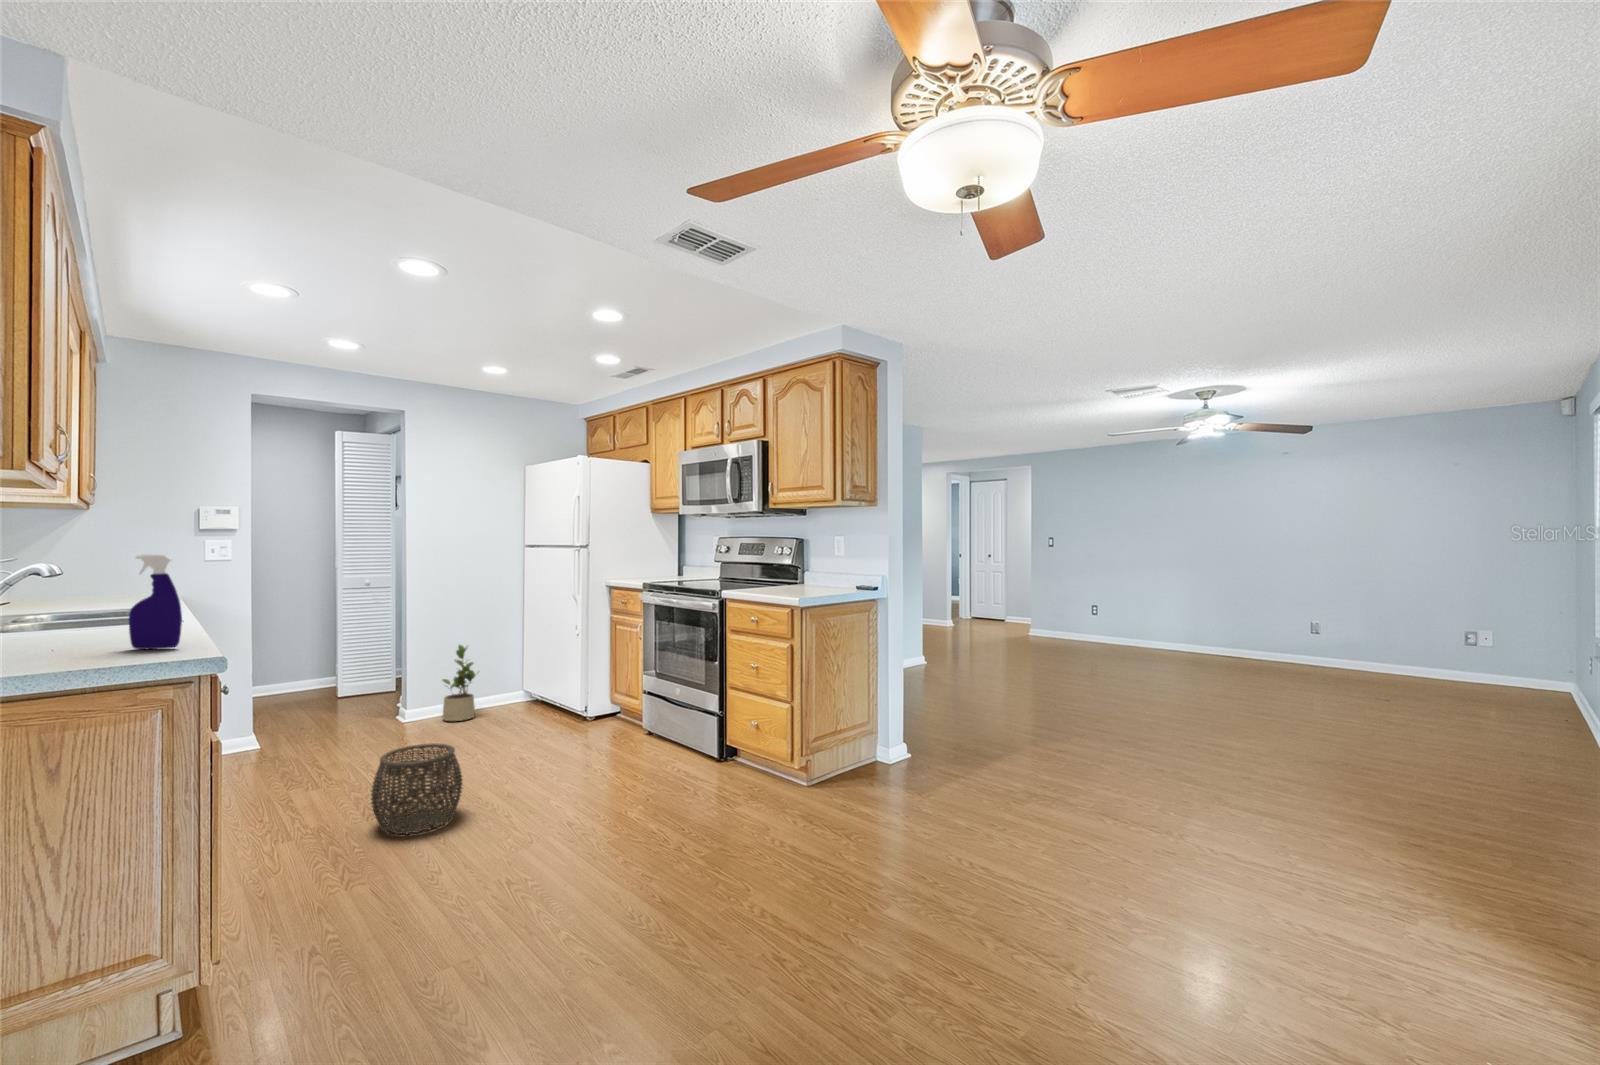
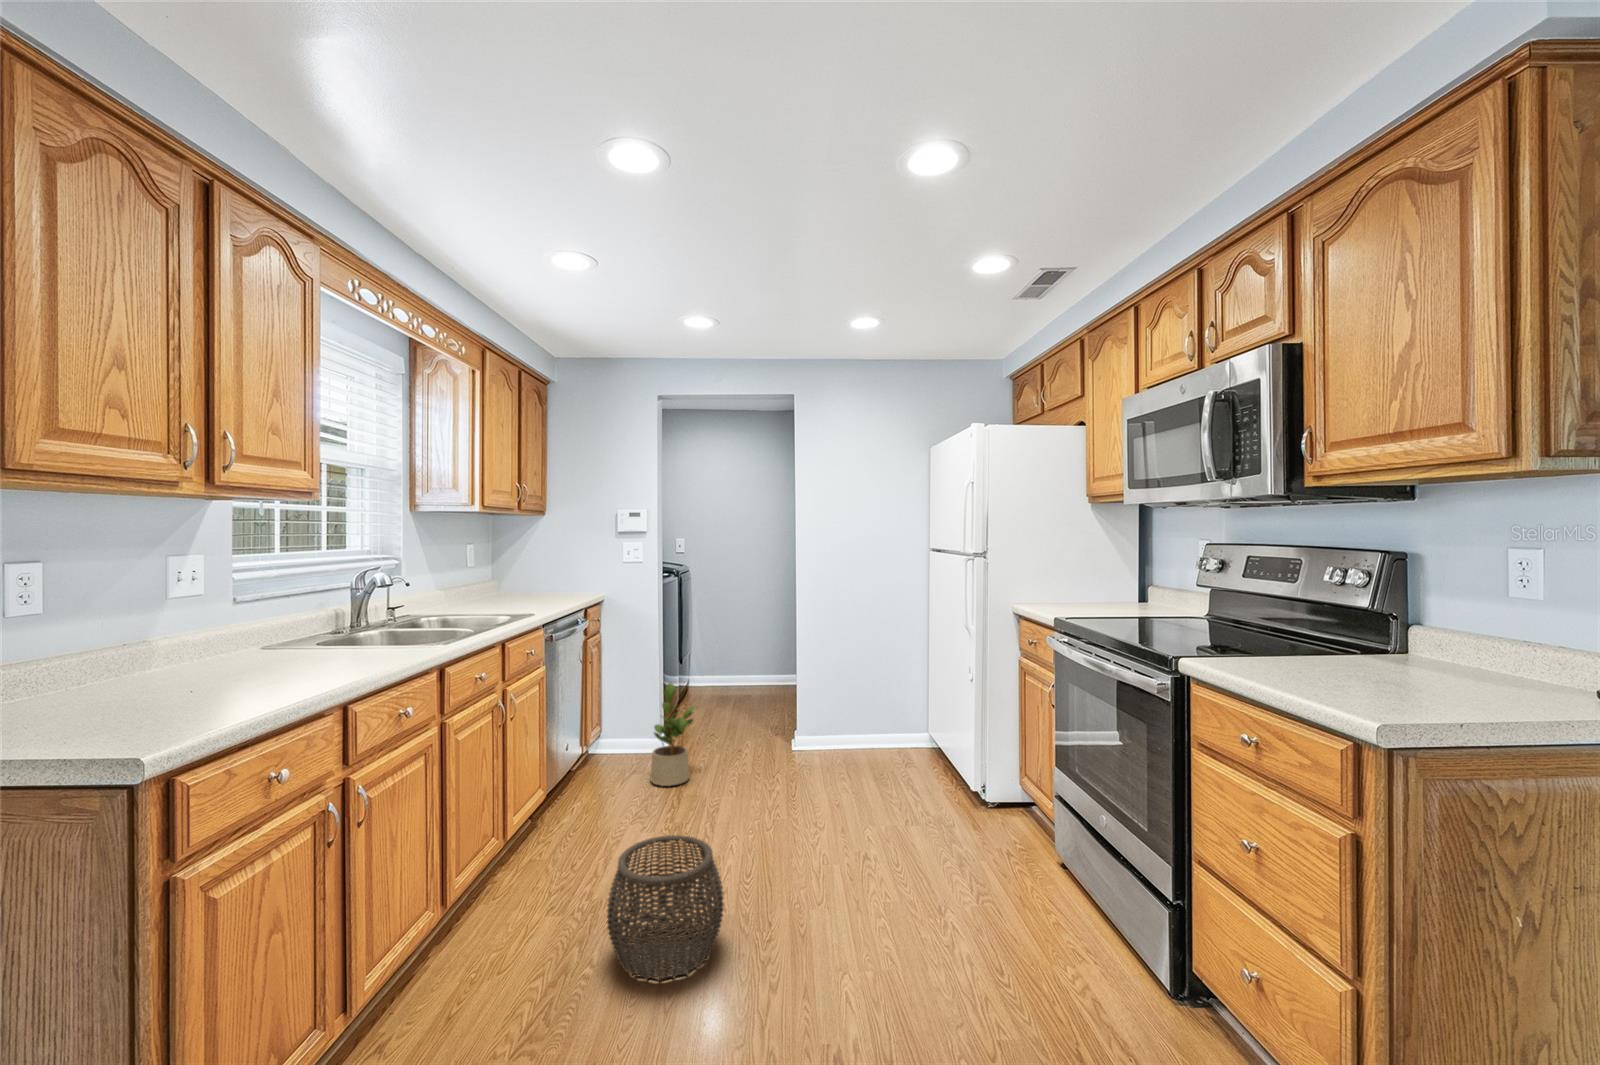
spray bottle: present [129,555,182,649] -> none [73,595,121,738]
potted plant: present [442,645,475,721] -> present [650,683,696,786]

